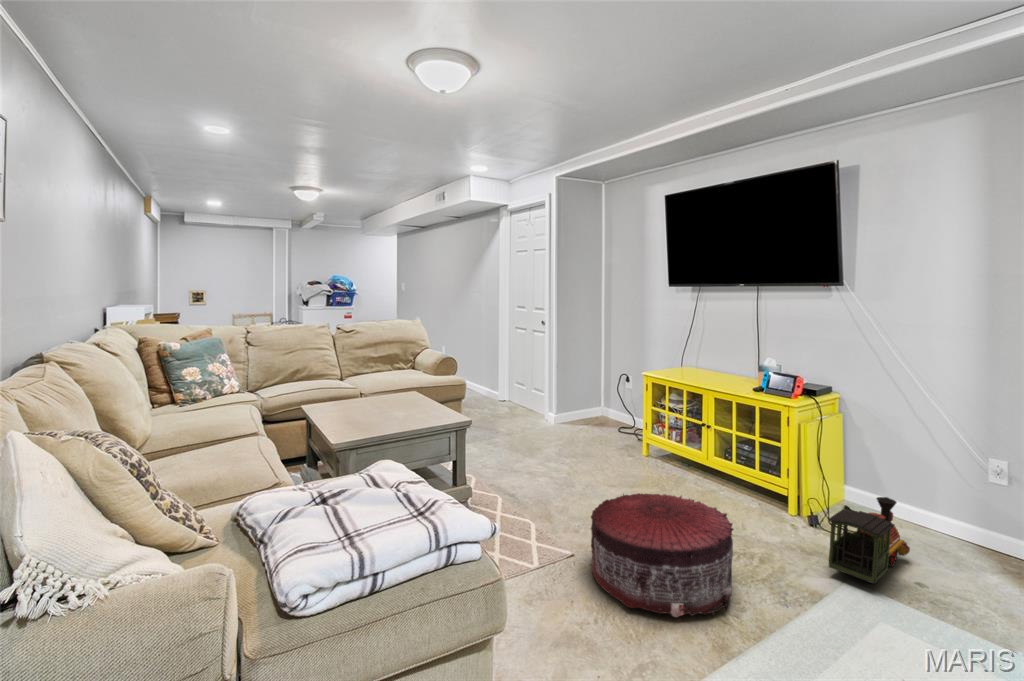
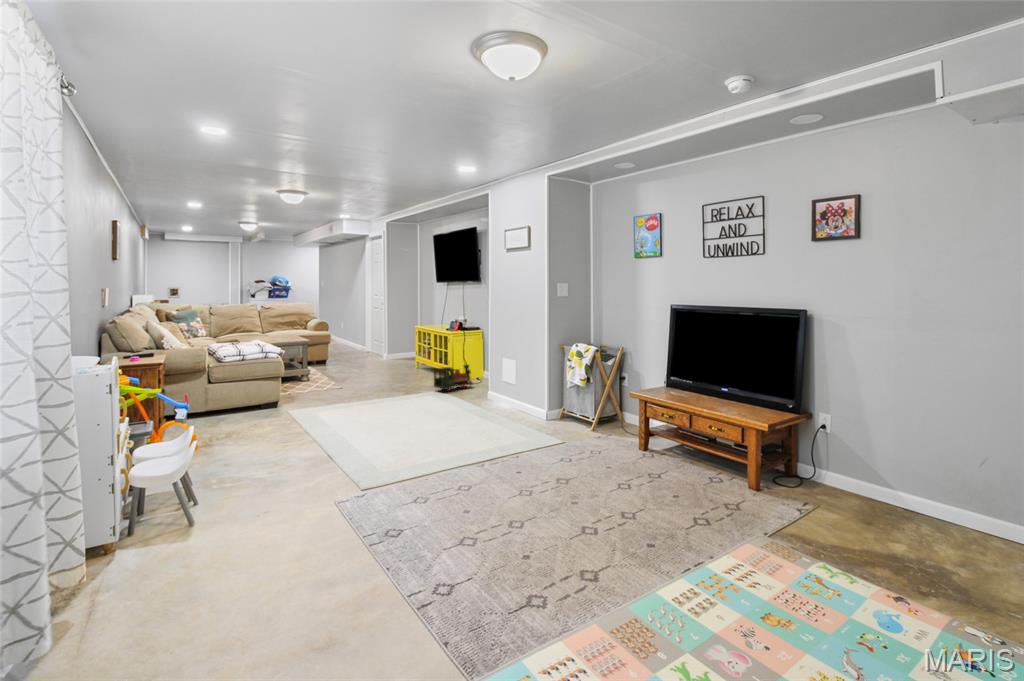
pouf: present [591,493,734,617] -> none [342,364,395,396]

